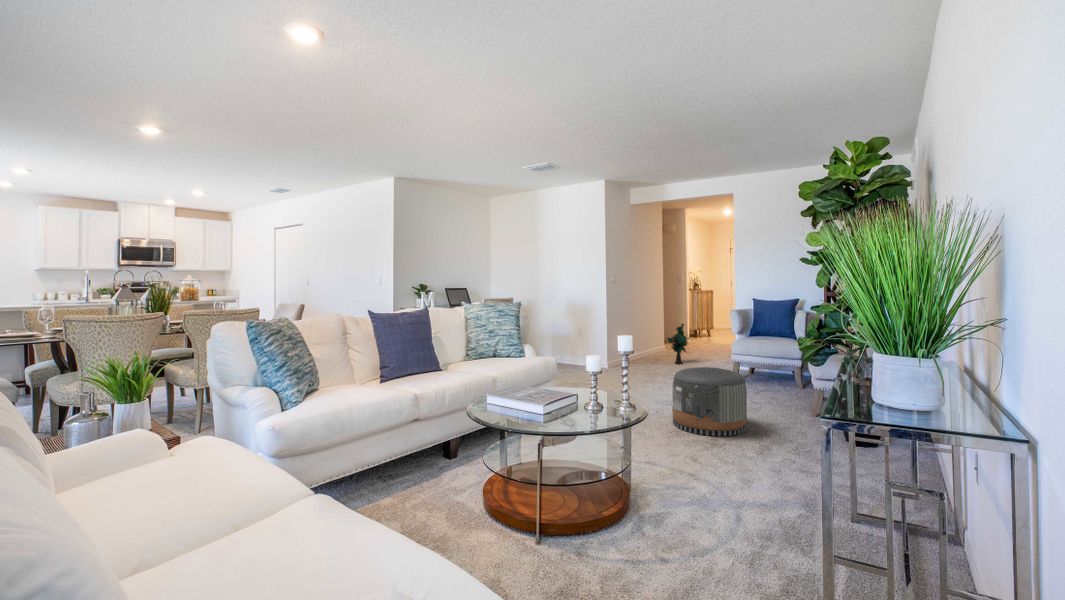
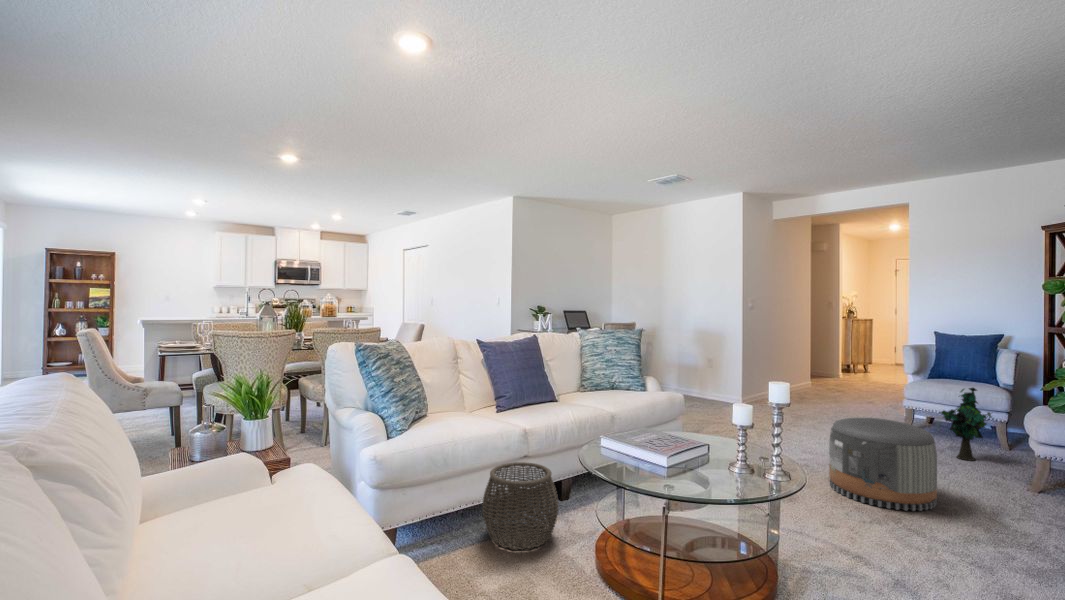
decorative plant: present [667,324,690,364] -> present [941,388,991,461]
woven basket: none [381,423,452,500] -> present [482,462,559,550]

